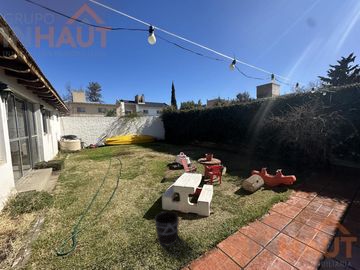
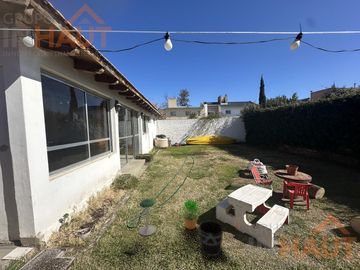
potted plant: none [129,197,150,228] -> present [182,200,199,229]
stool: none [79,208,103,251] -> present [139,199,156,236]

